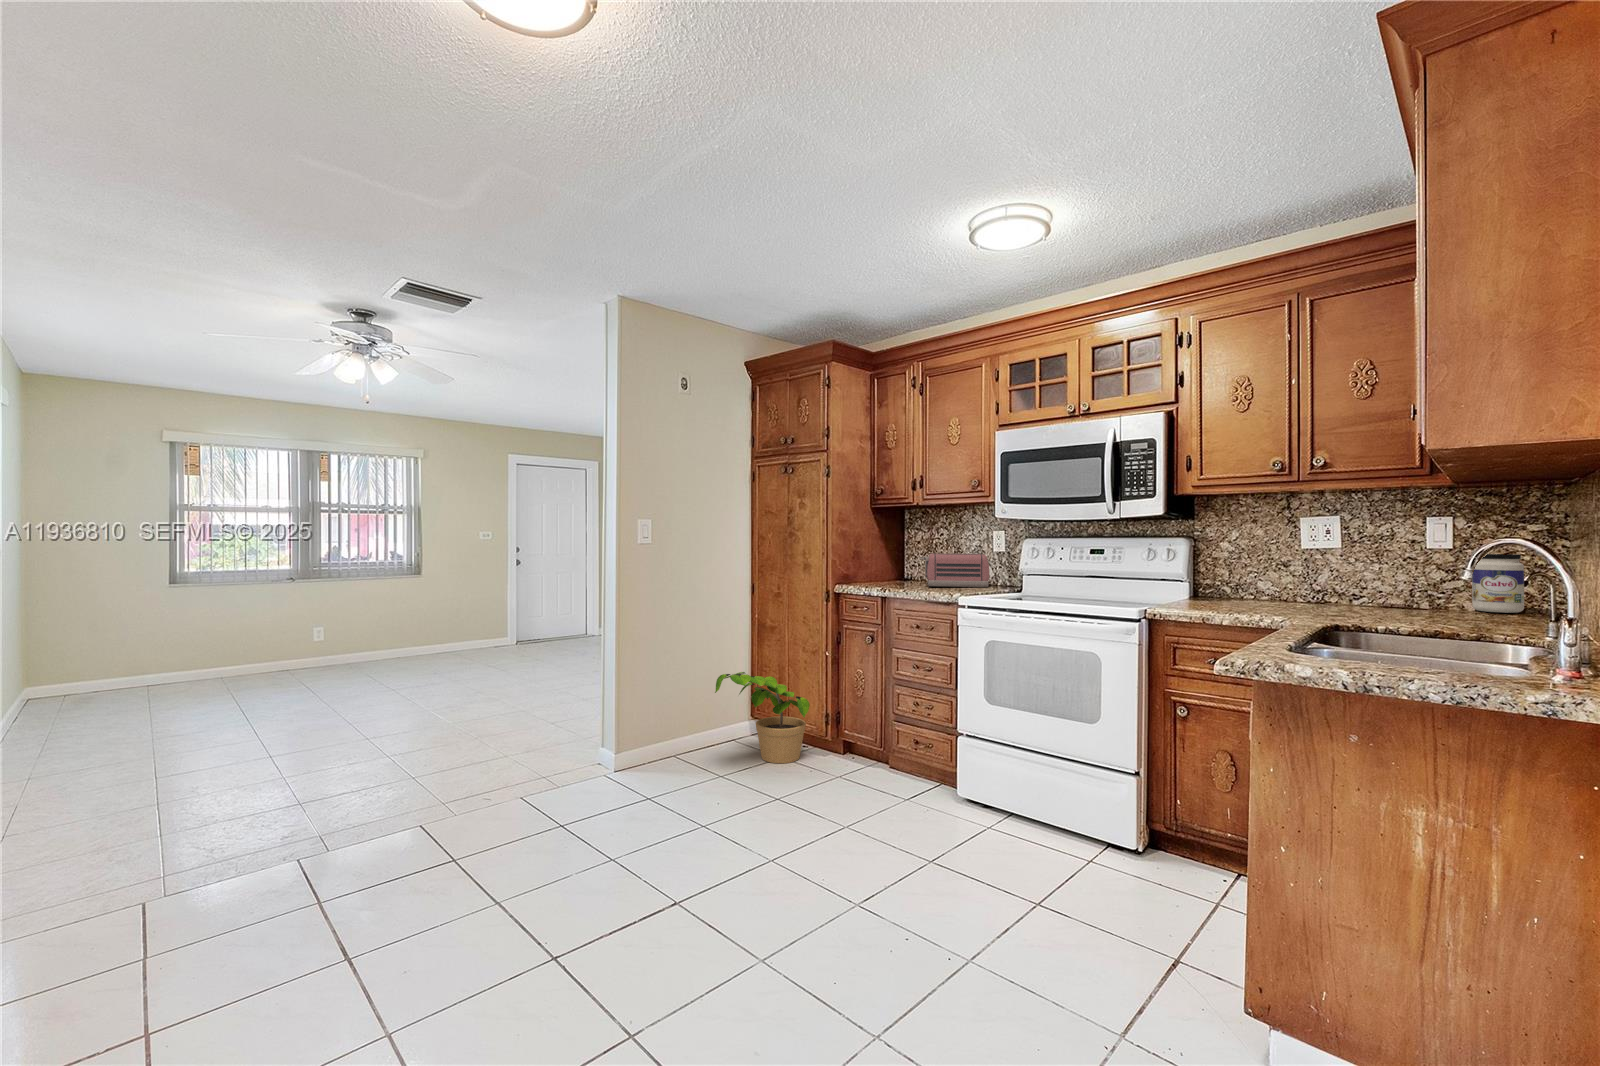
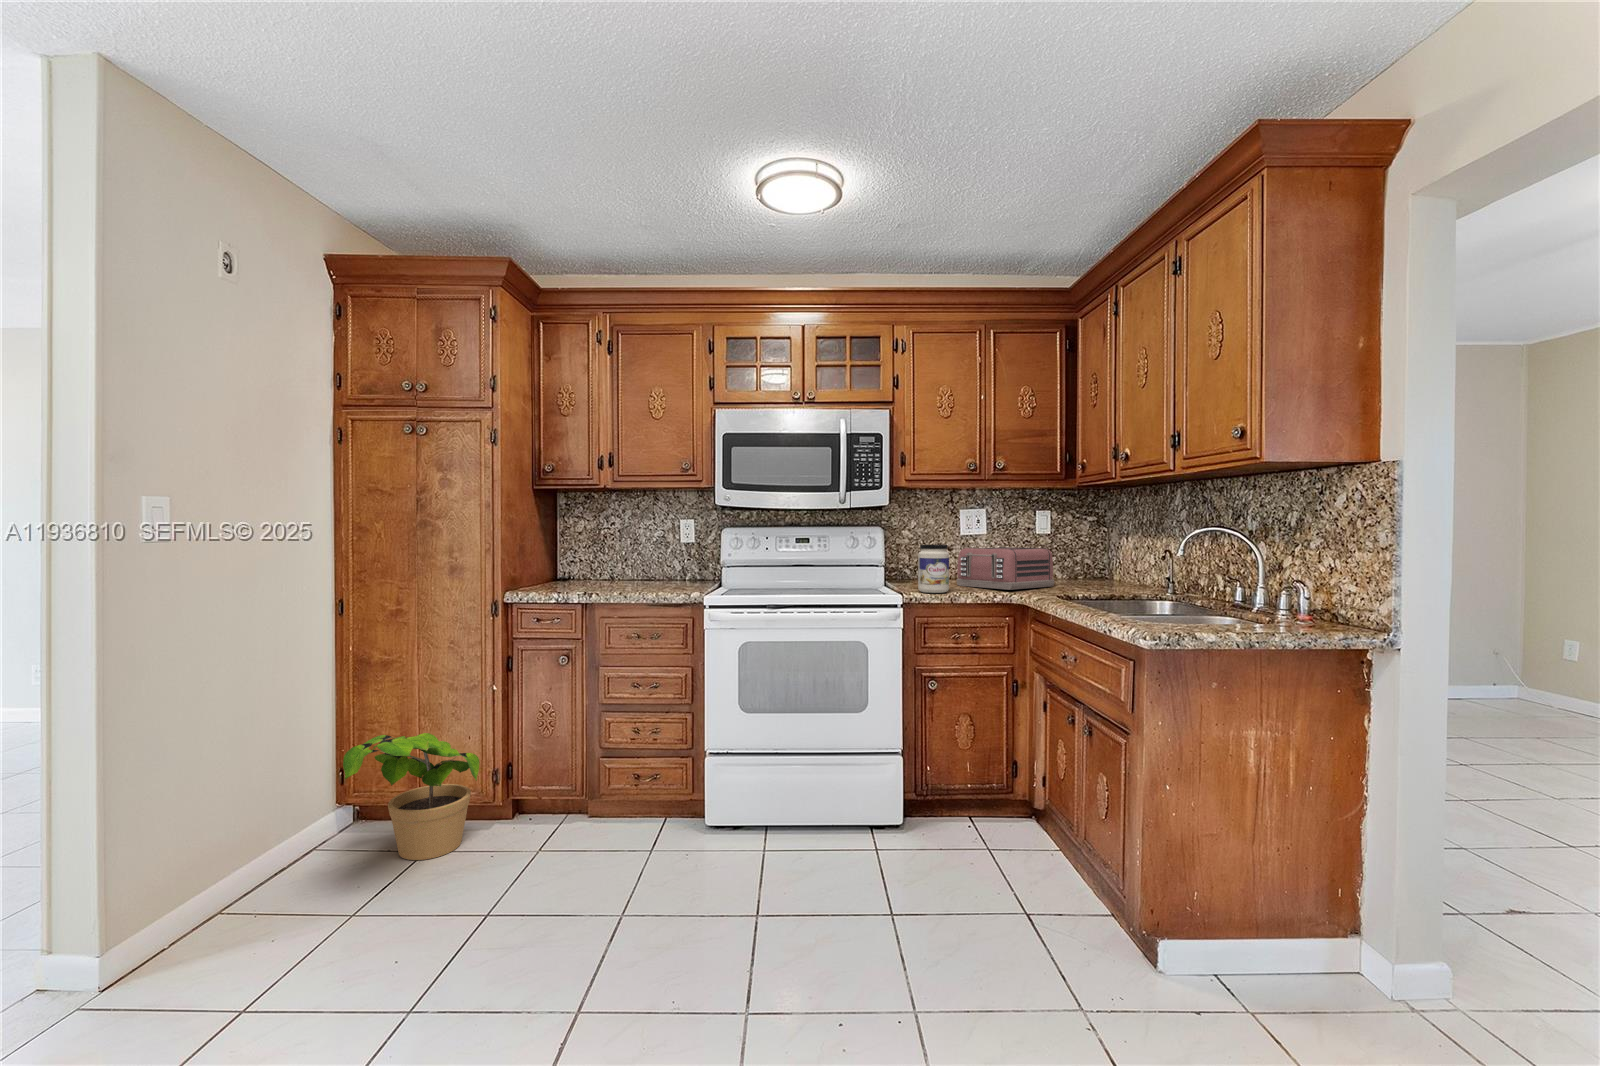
toaster: present [920,553,989,587] -> present [957,547,1054,590]
jar: present [1472,554,1524,613] -> present [918,545,949,593]

